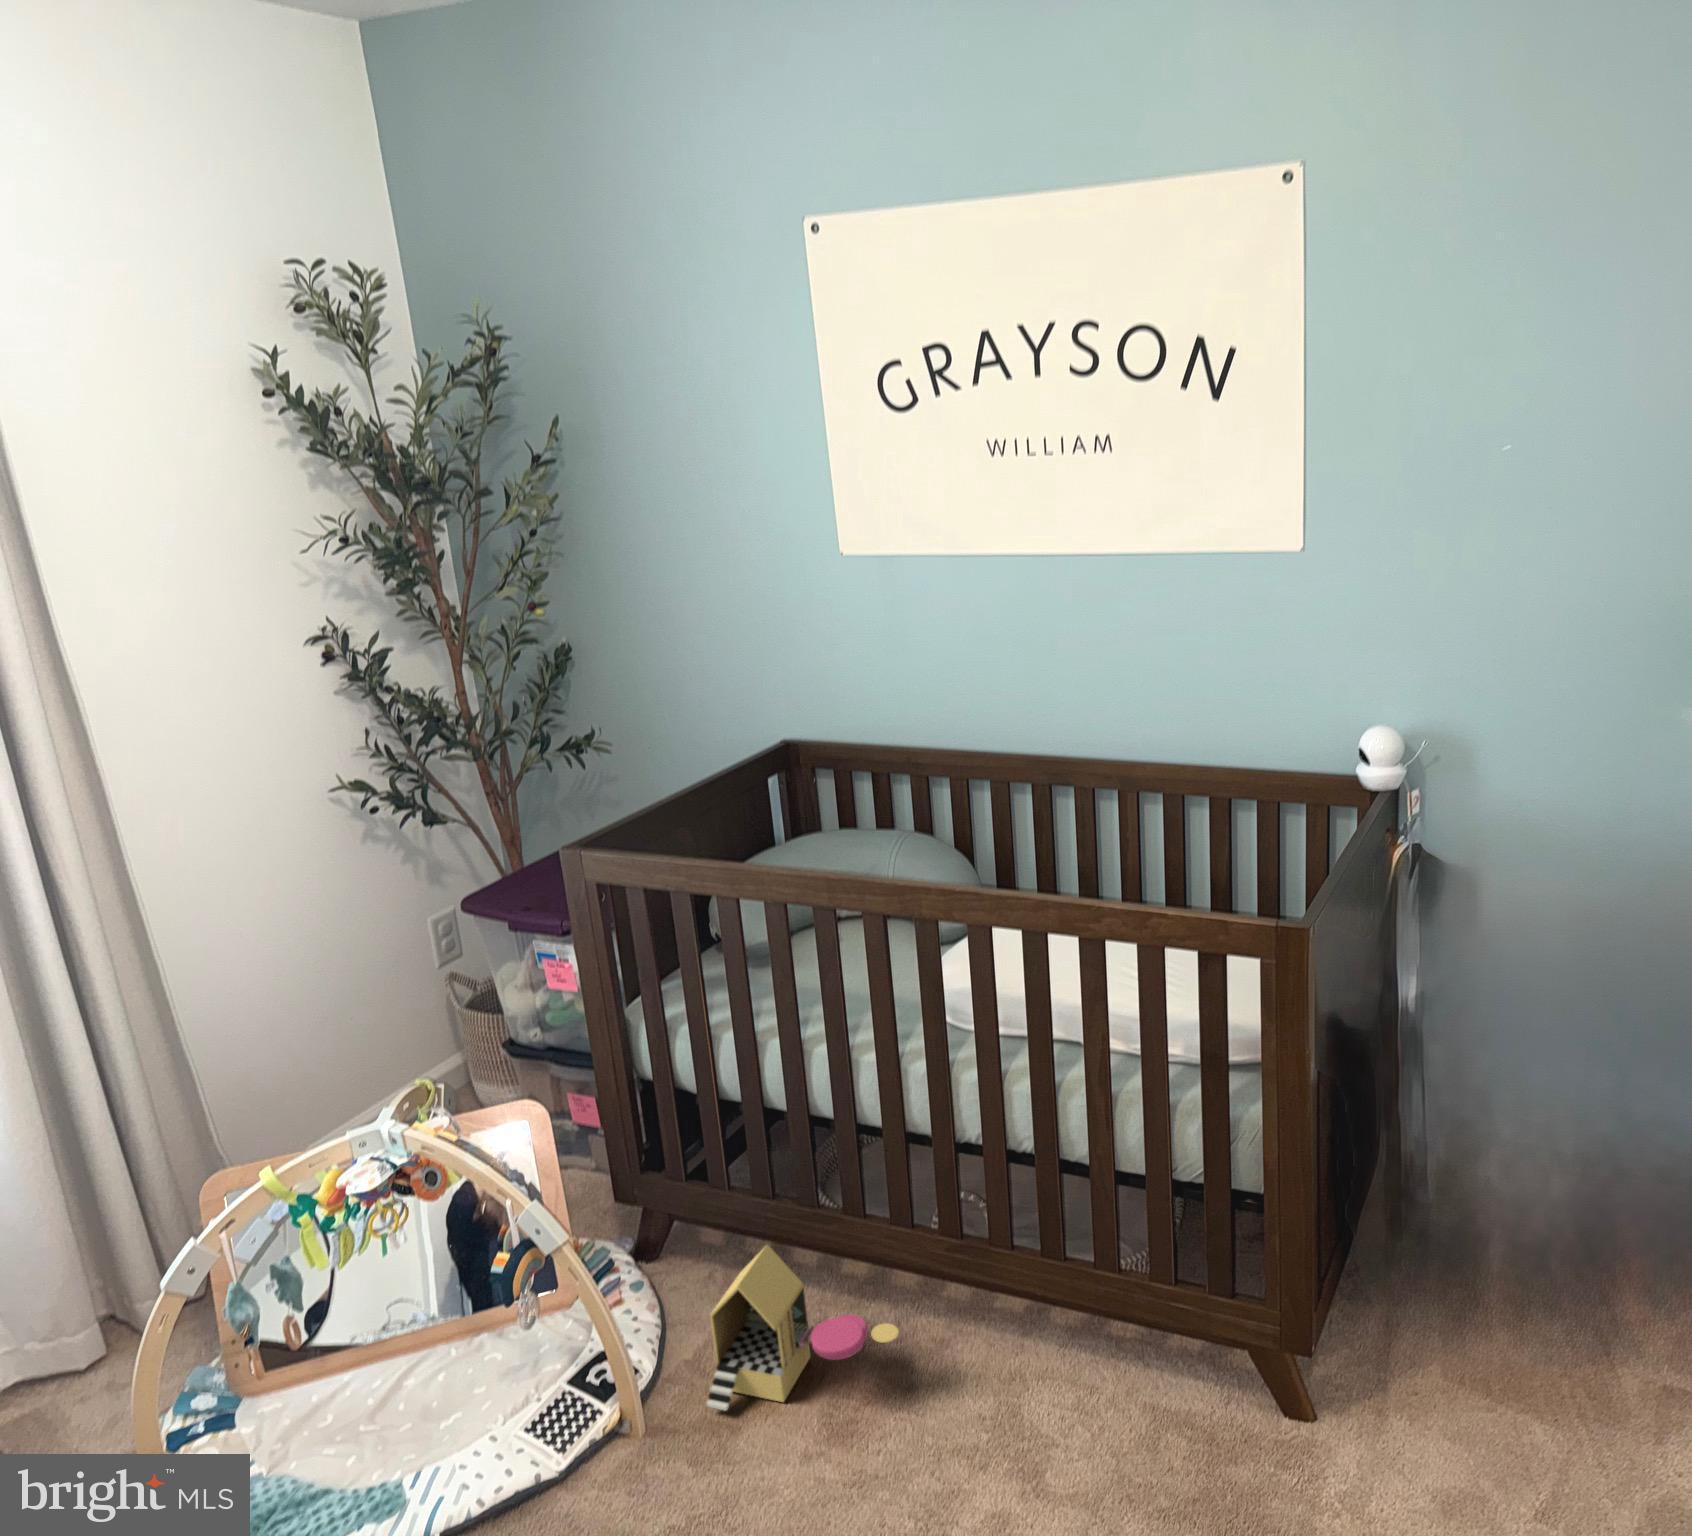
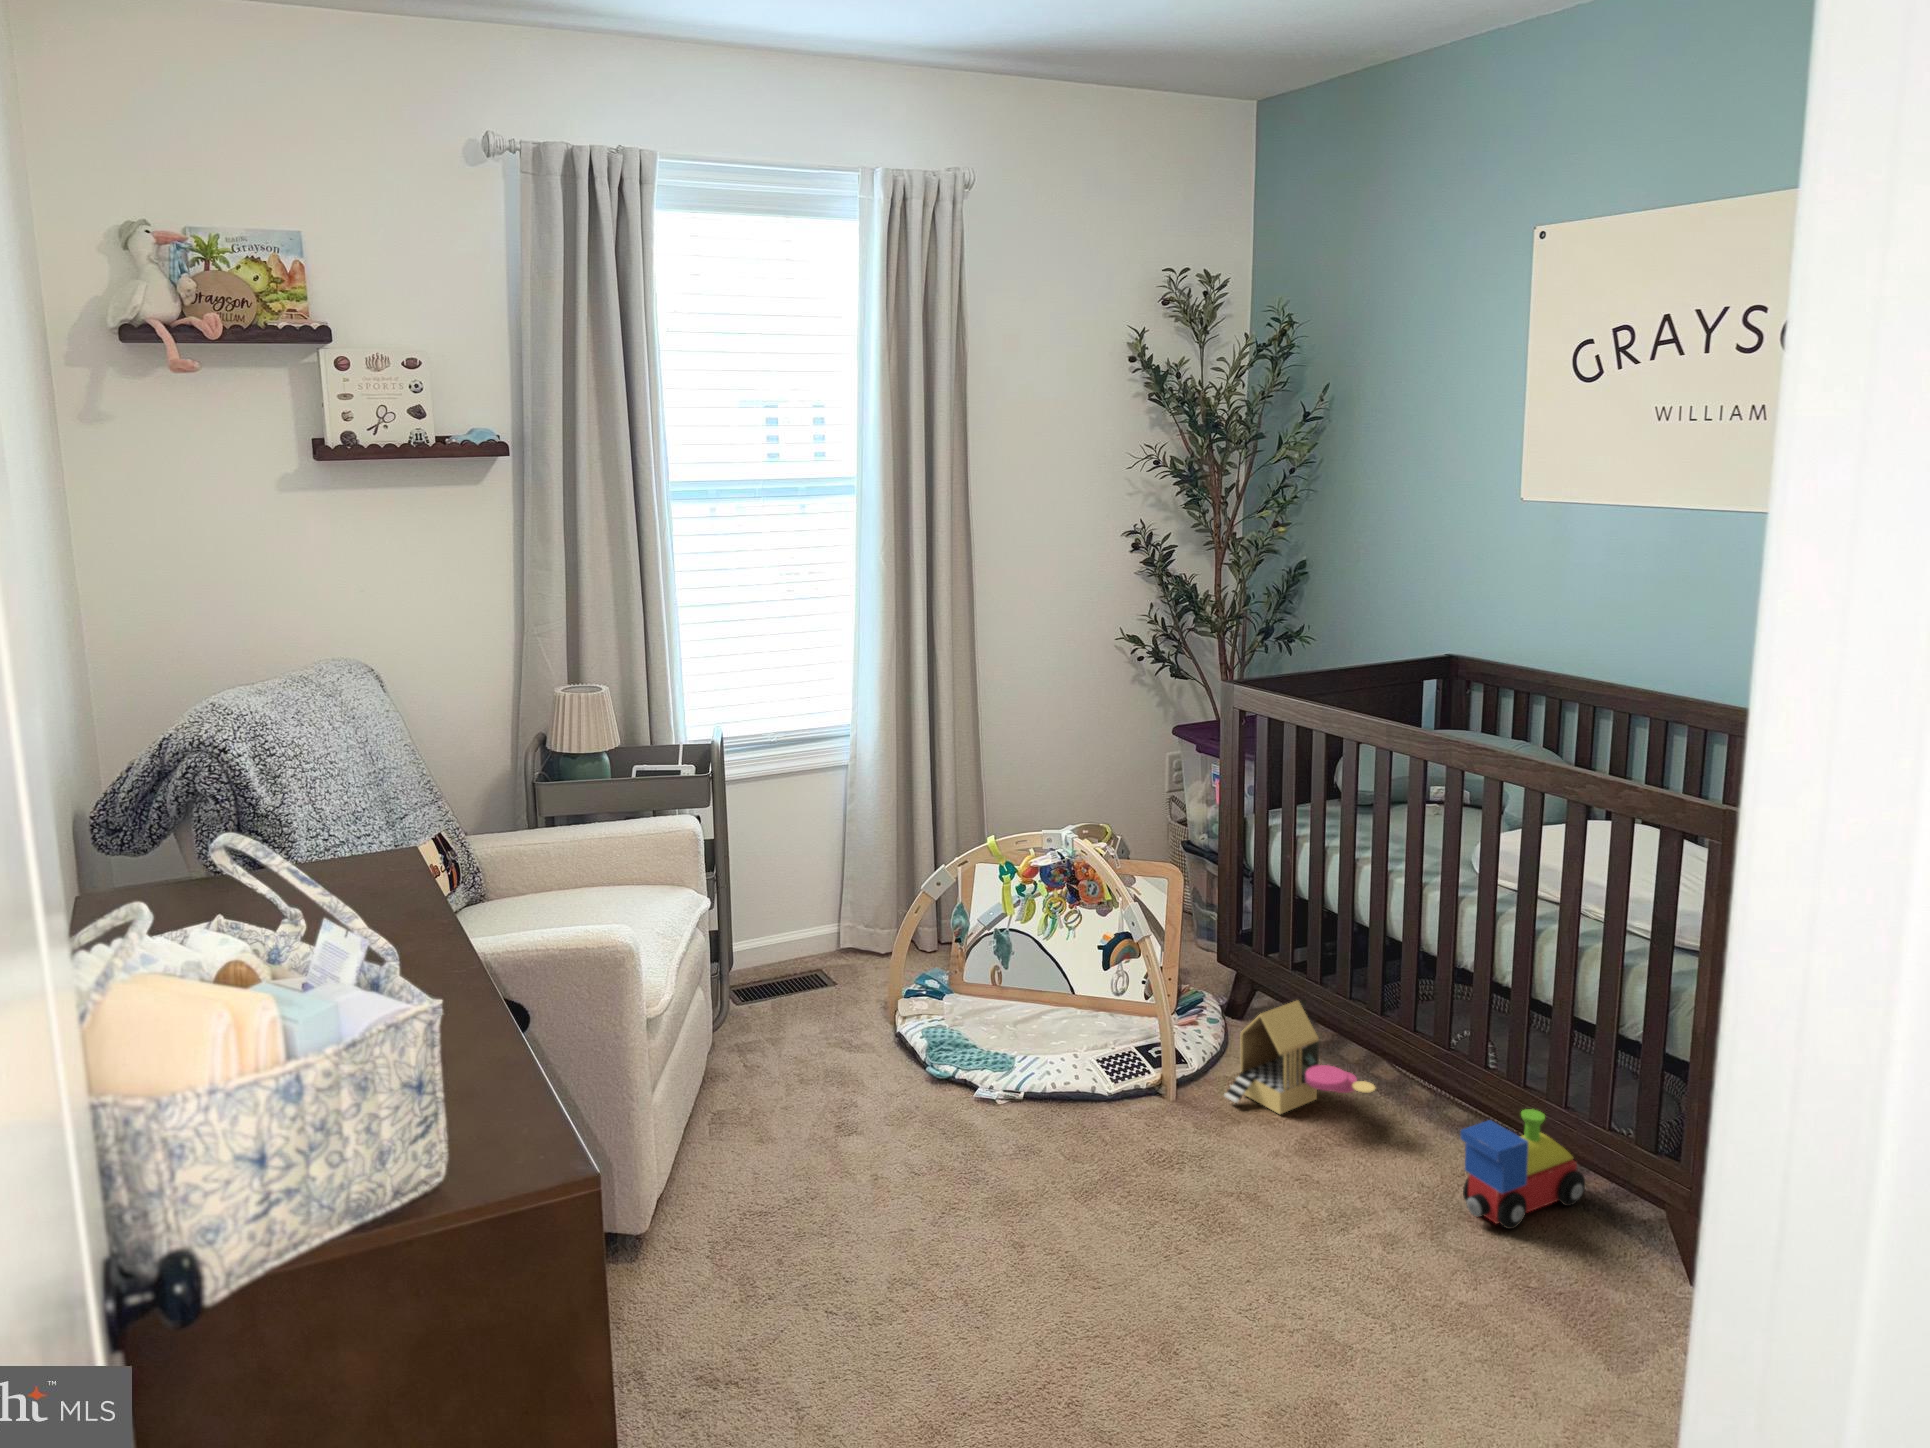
toy train: none [1047,1301,1155,1461] -> present [1460,1109,1585,1229]

